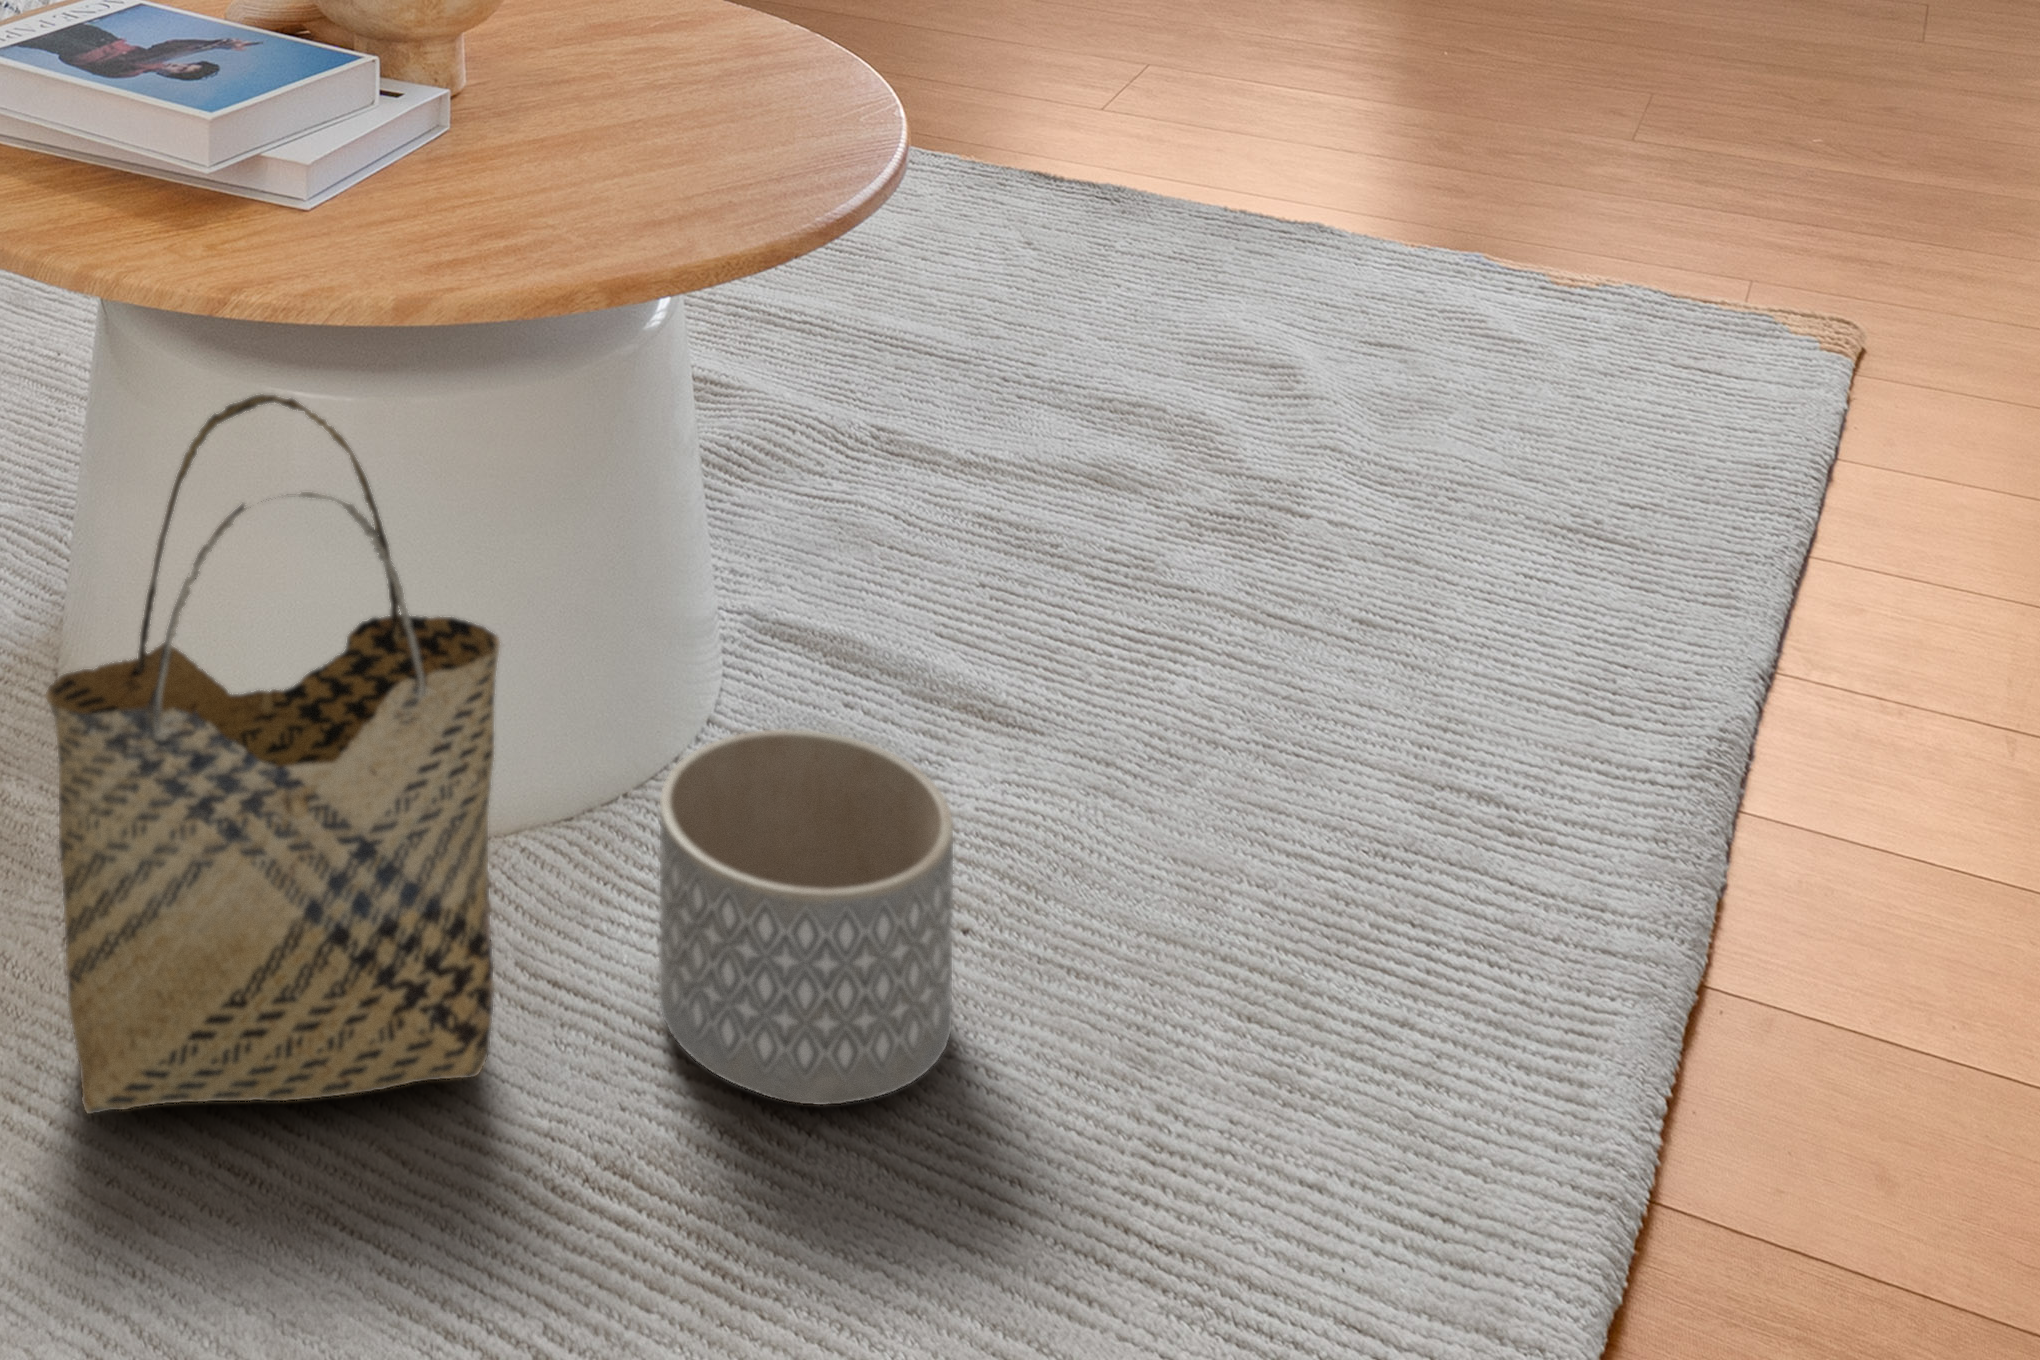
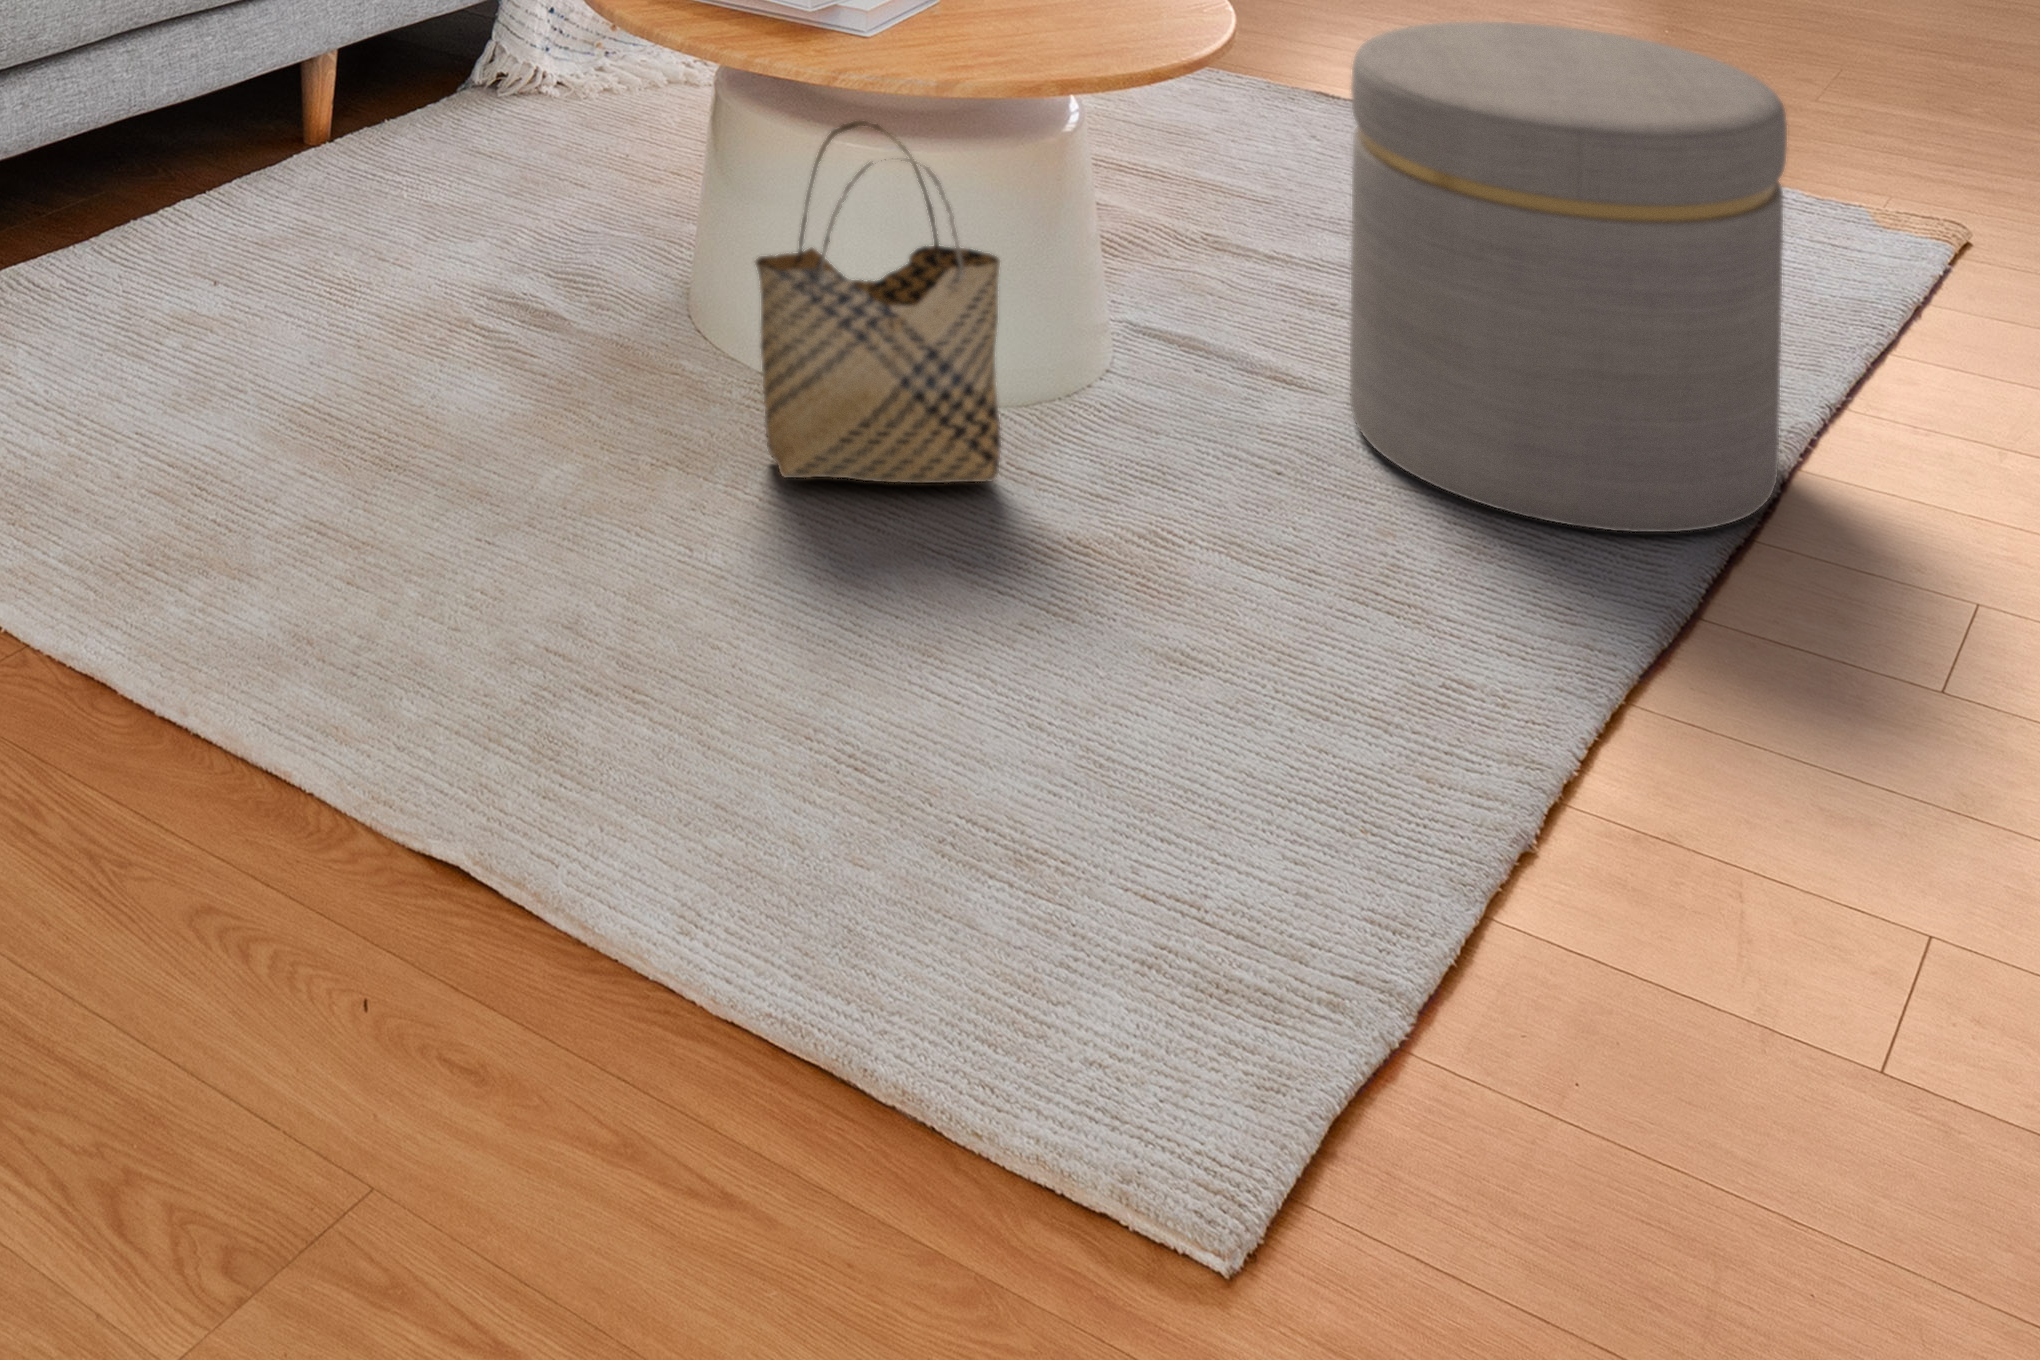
ottoman: none [1094,134,1789,1069] -> present [1350,22,1787,532]
planter: present [659,730,953,1105] -> none [1091,330,1264,512]

